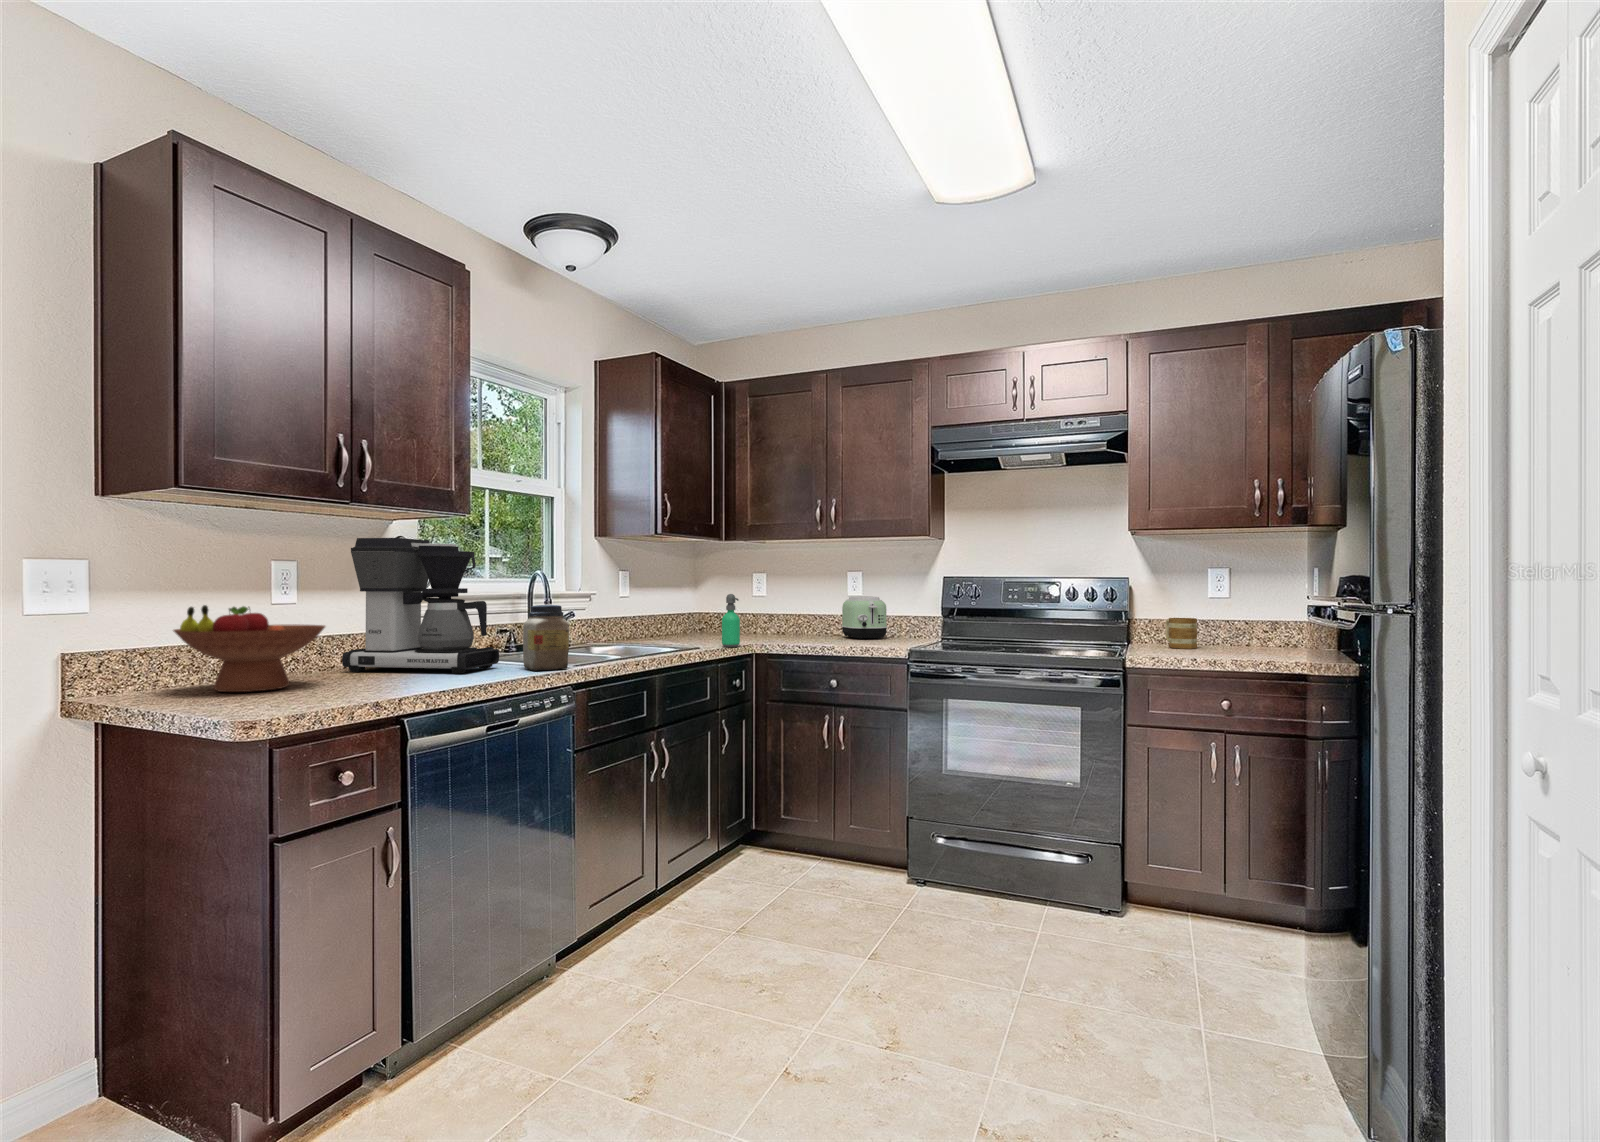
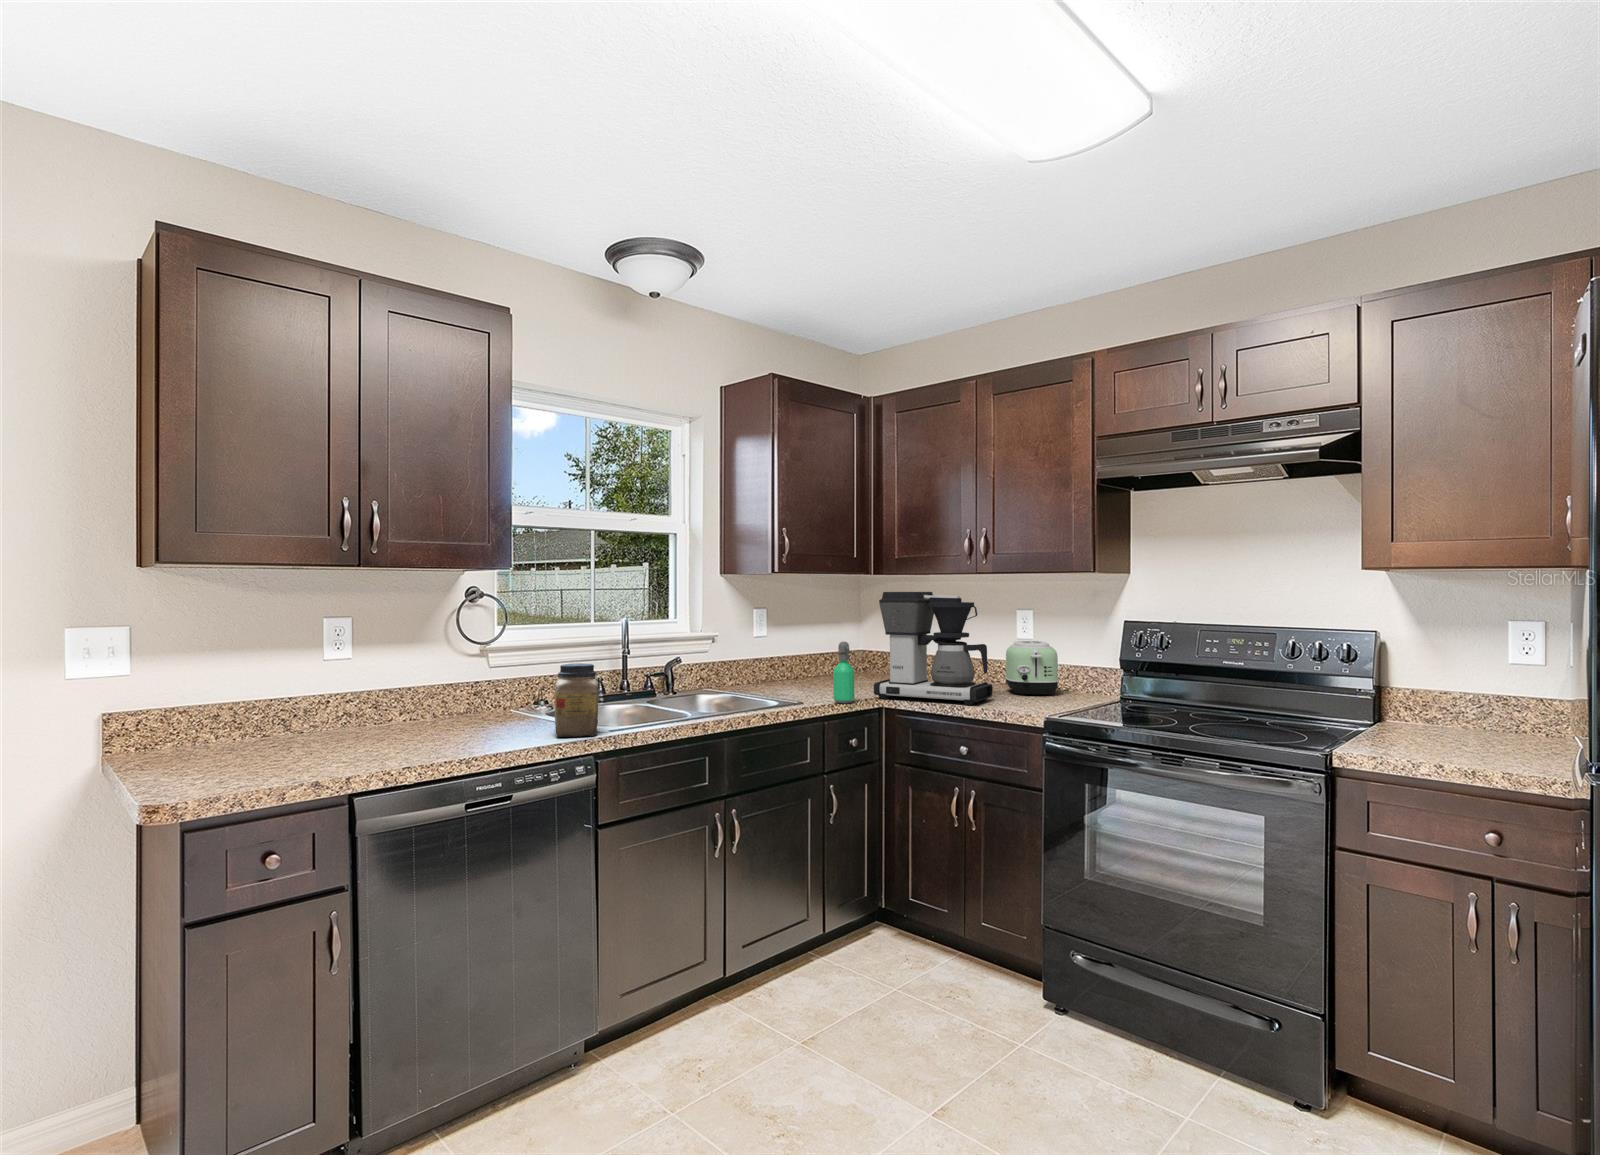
coffee maker: present [342,538,499,674] -> present [874,592,993,705]
fruit bowl: present [174,605,325,692] -> none [185,668,337,756]
mug: present [1165,618,1197,649] -> none [1462,693,1515,743]

